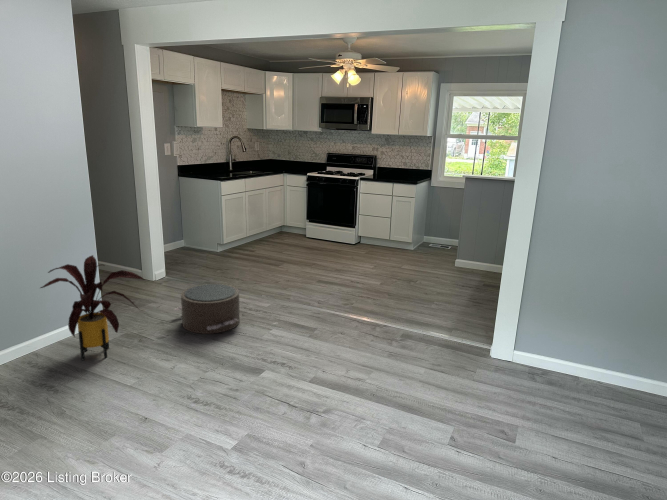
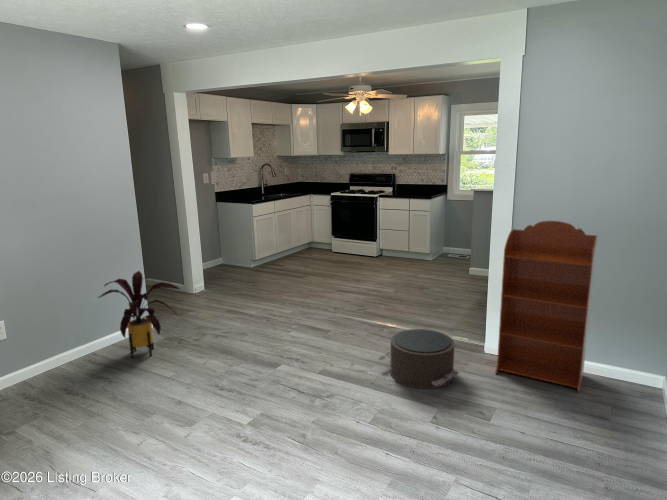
bookcase: none [508,215,632,408] -> present [496,221,598,393]
pouf: present [174,284,240,334] -> present [378,329,459,389]

